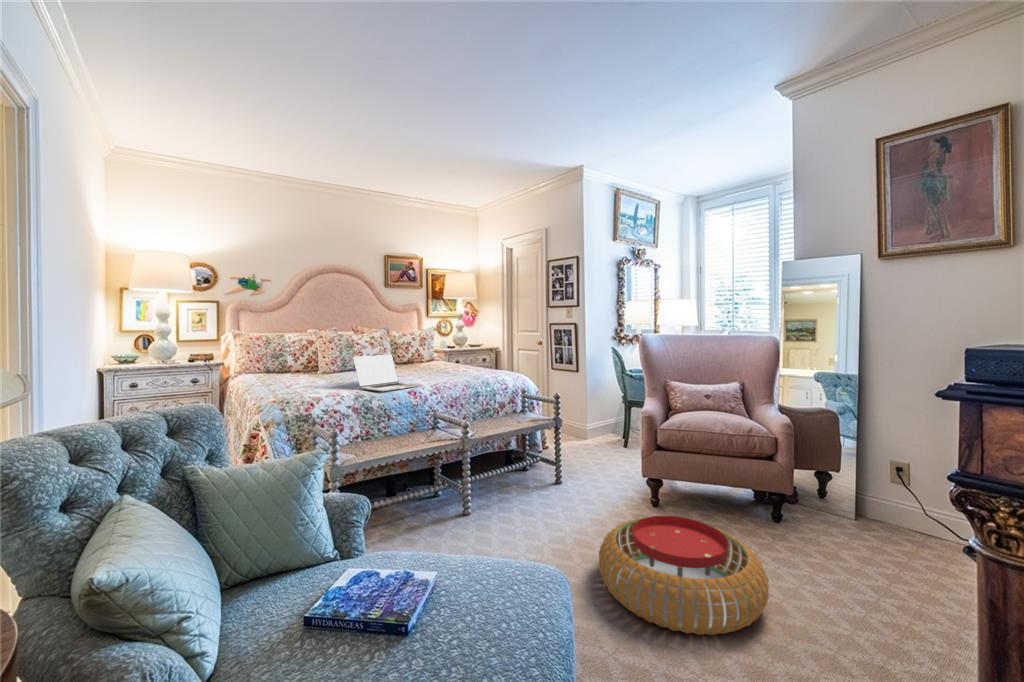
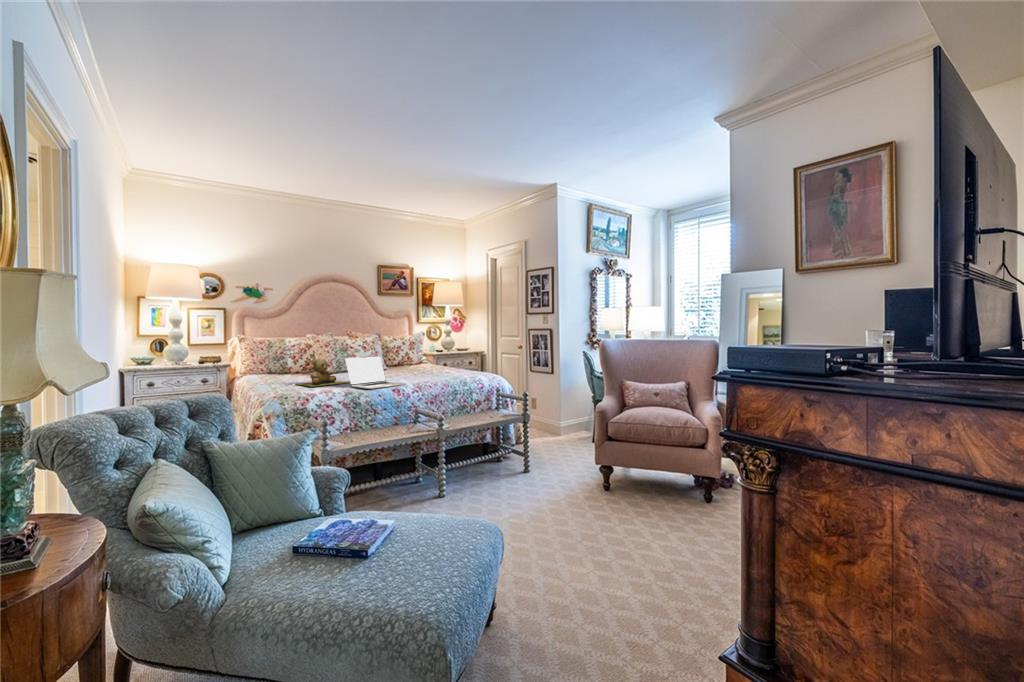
teddy bear: none [295,356,359,388] -> present [297,358,349,386]
pouf: present [599,516,769,635] -> none [545,492,681,584]

